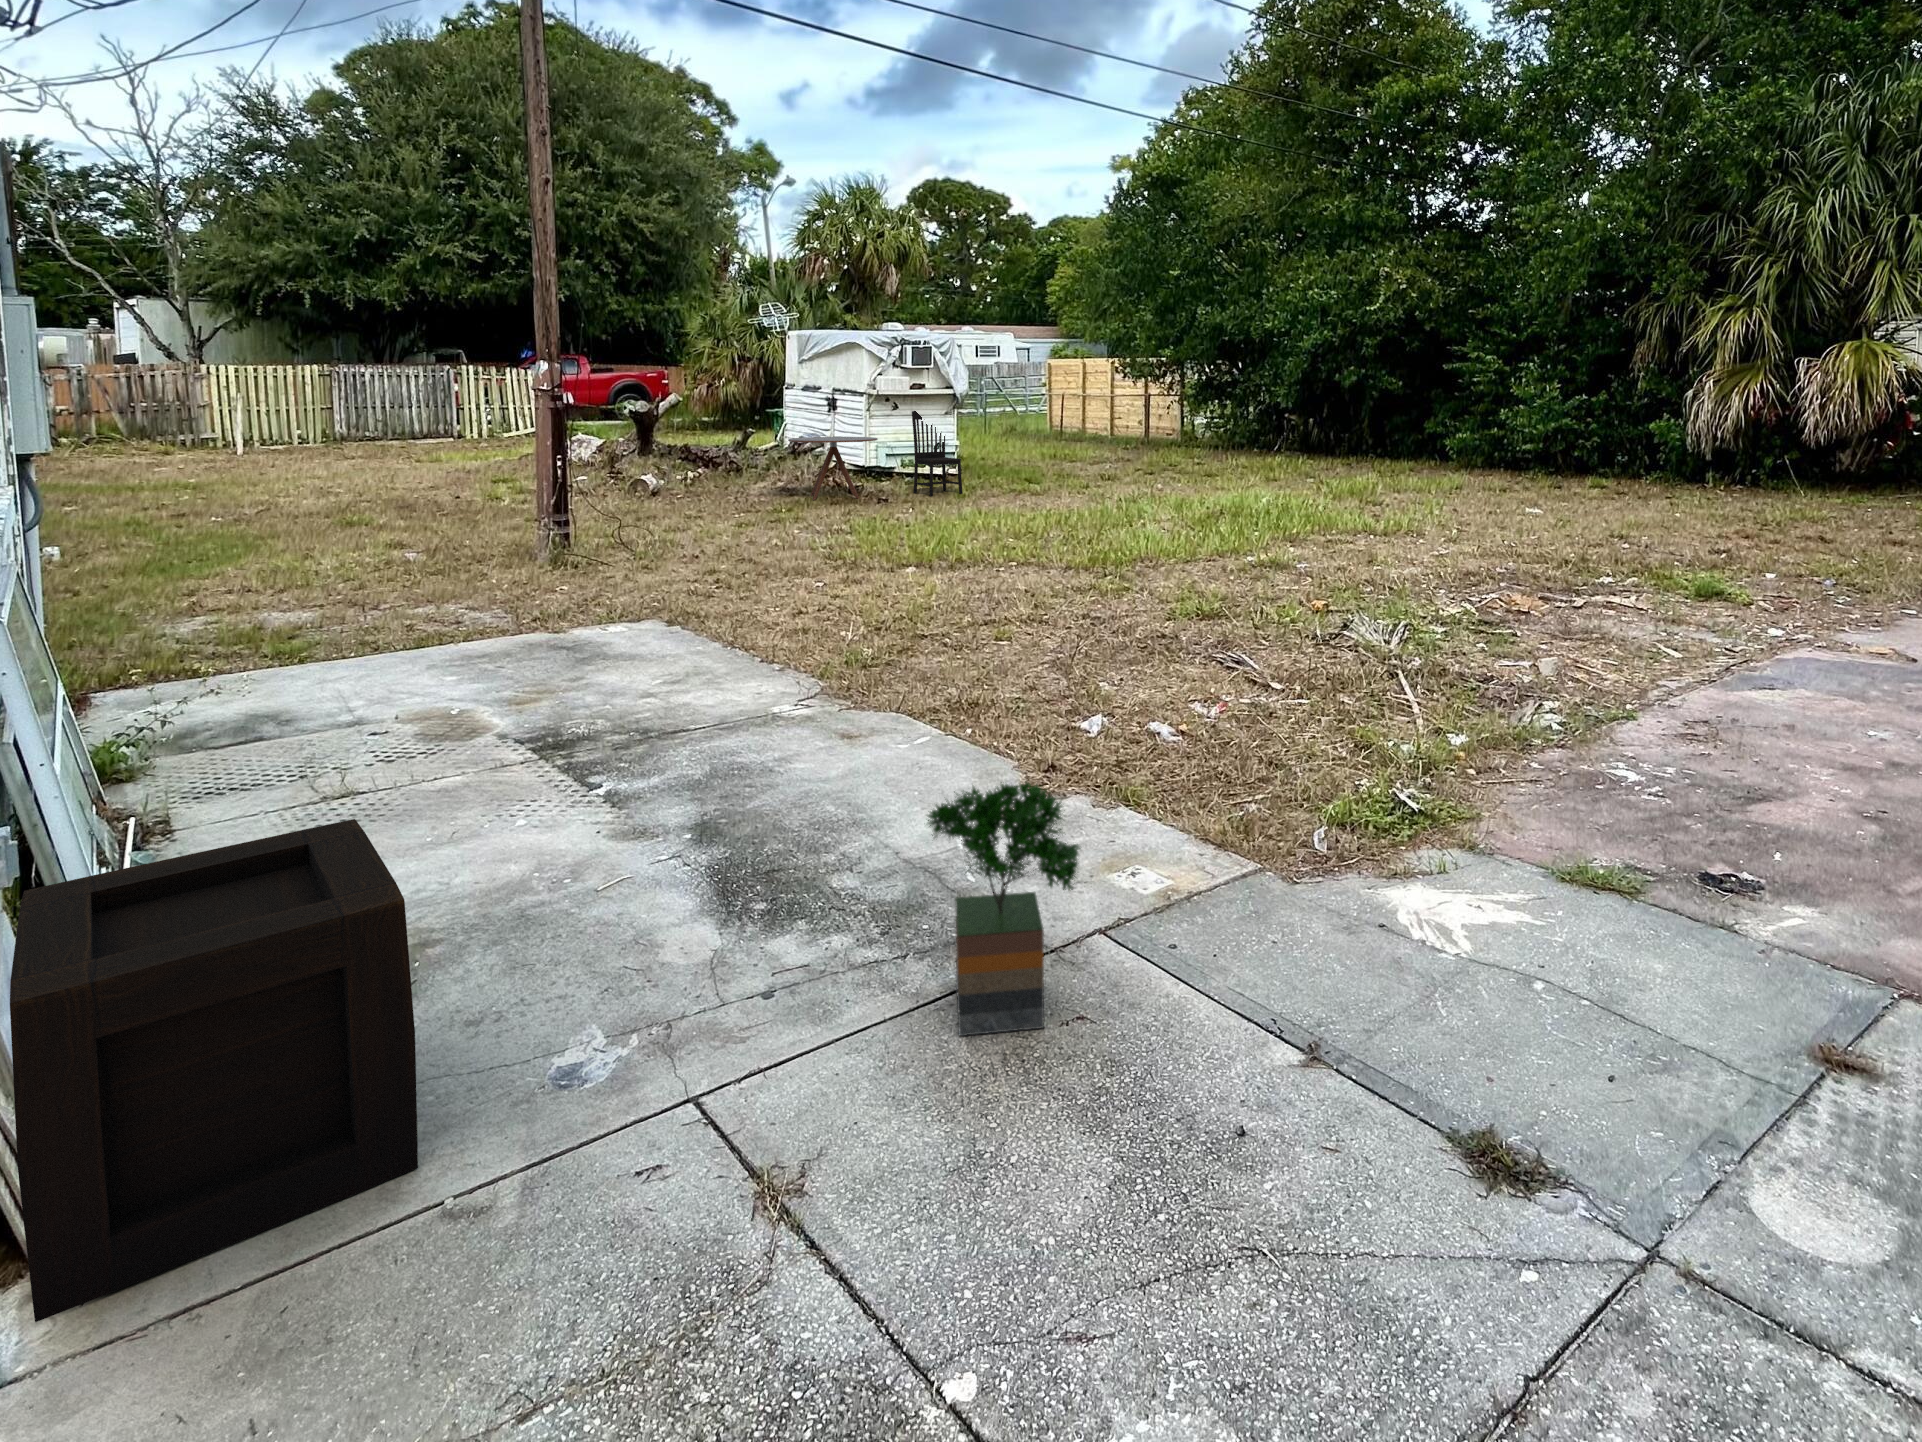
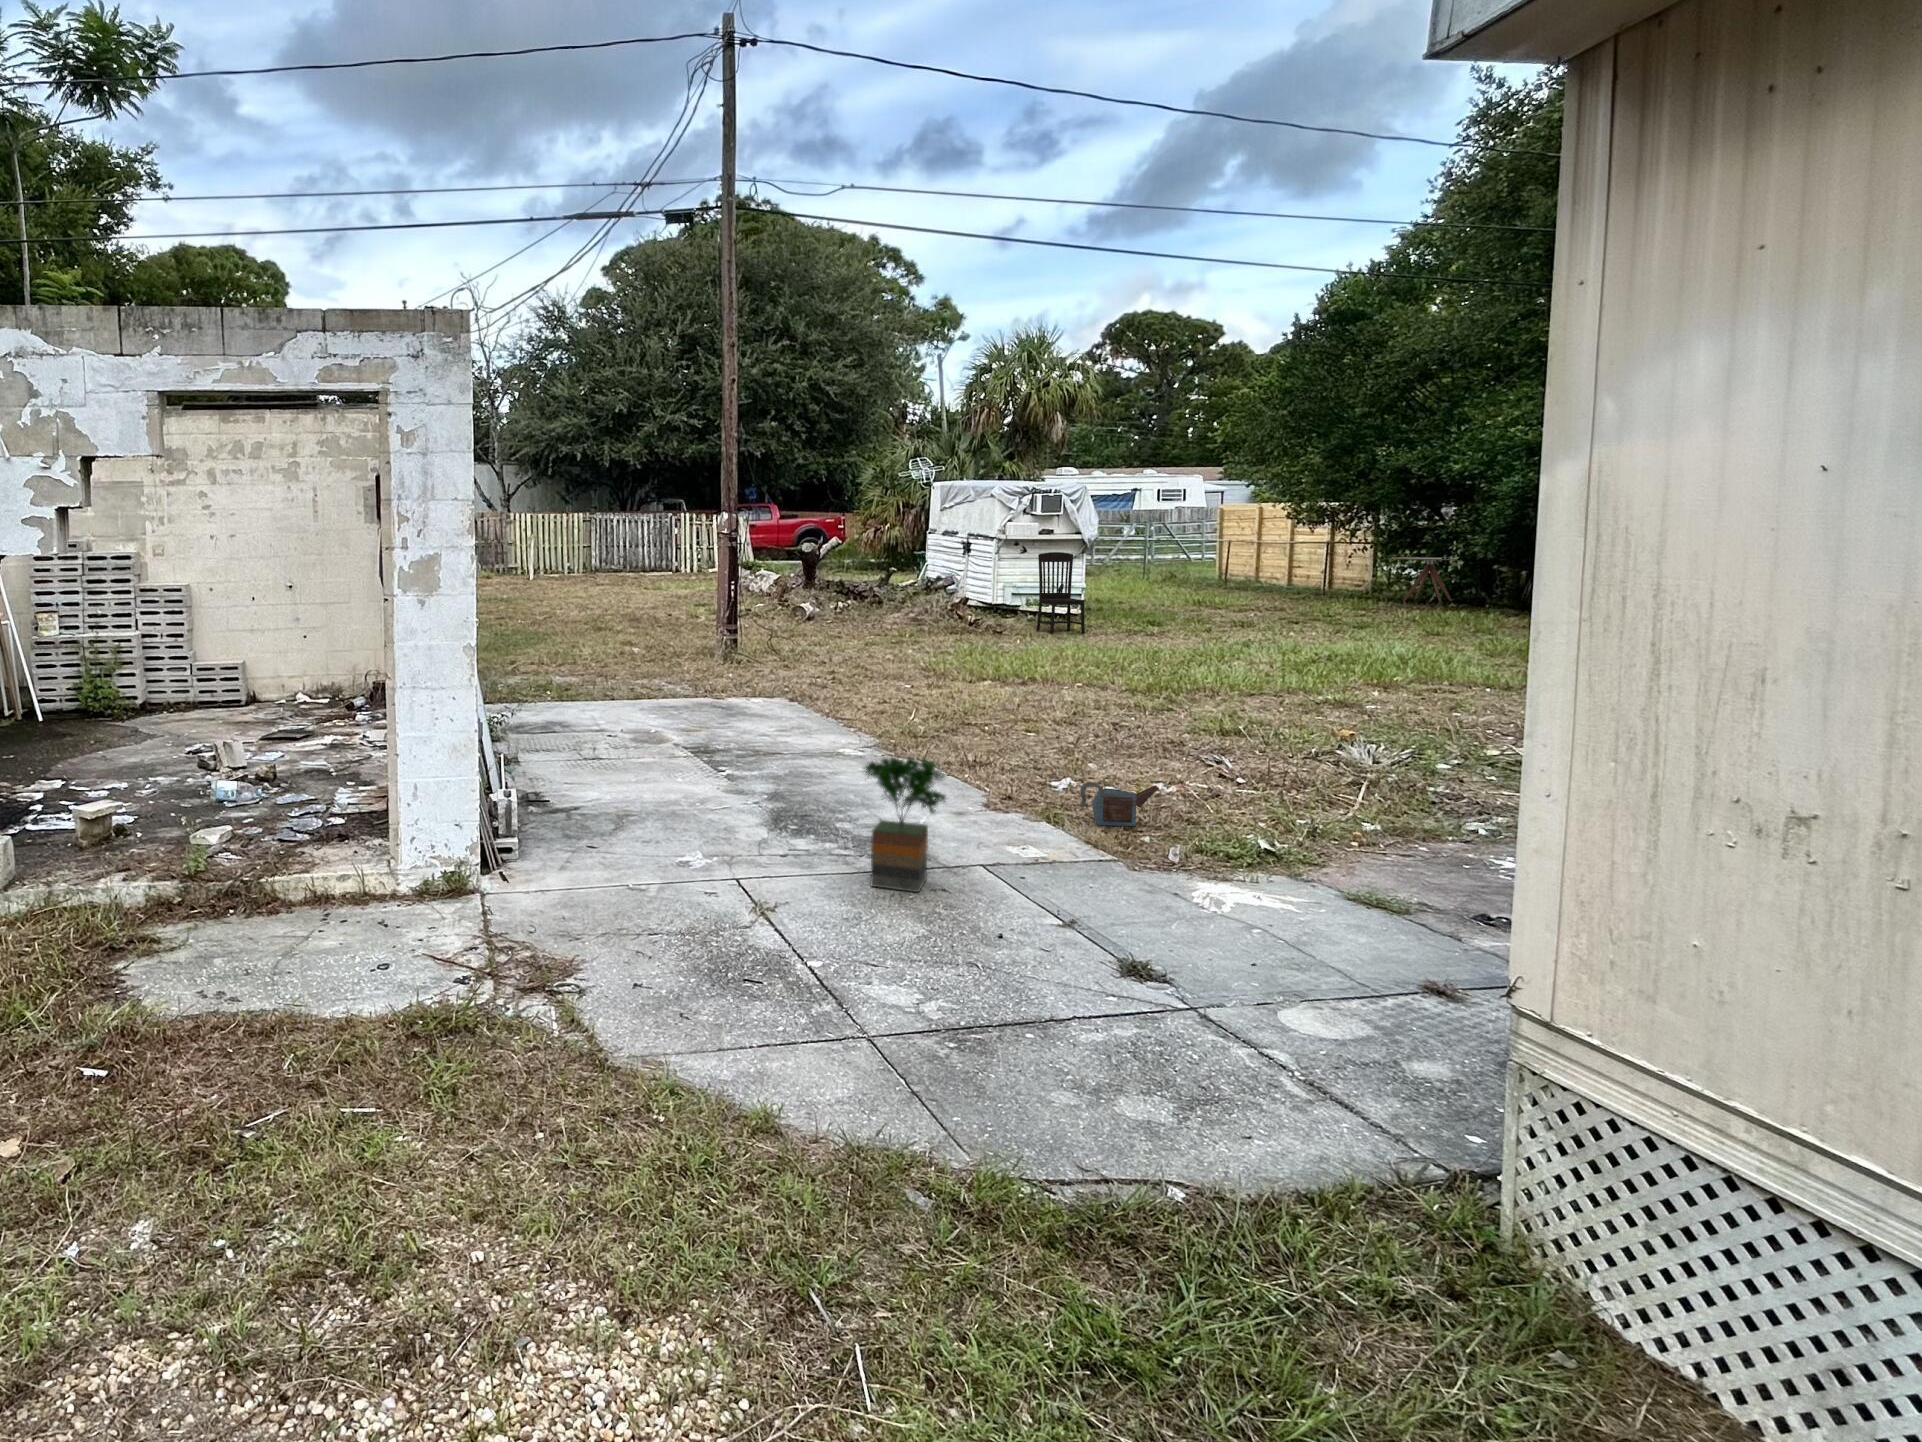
round table: present [788,437,878,500] -> present [1392,557,1457,602]
watering can: none [1148,720,1235,786] -> present [1079,782,1159,826]
wooden crate: present [10,819,418,1322] -> none [487,731,619,878]

